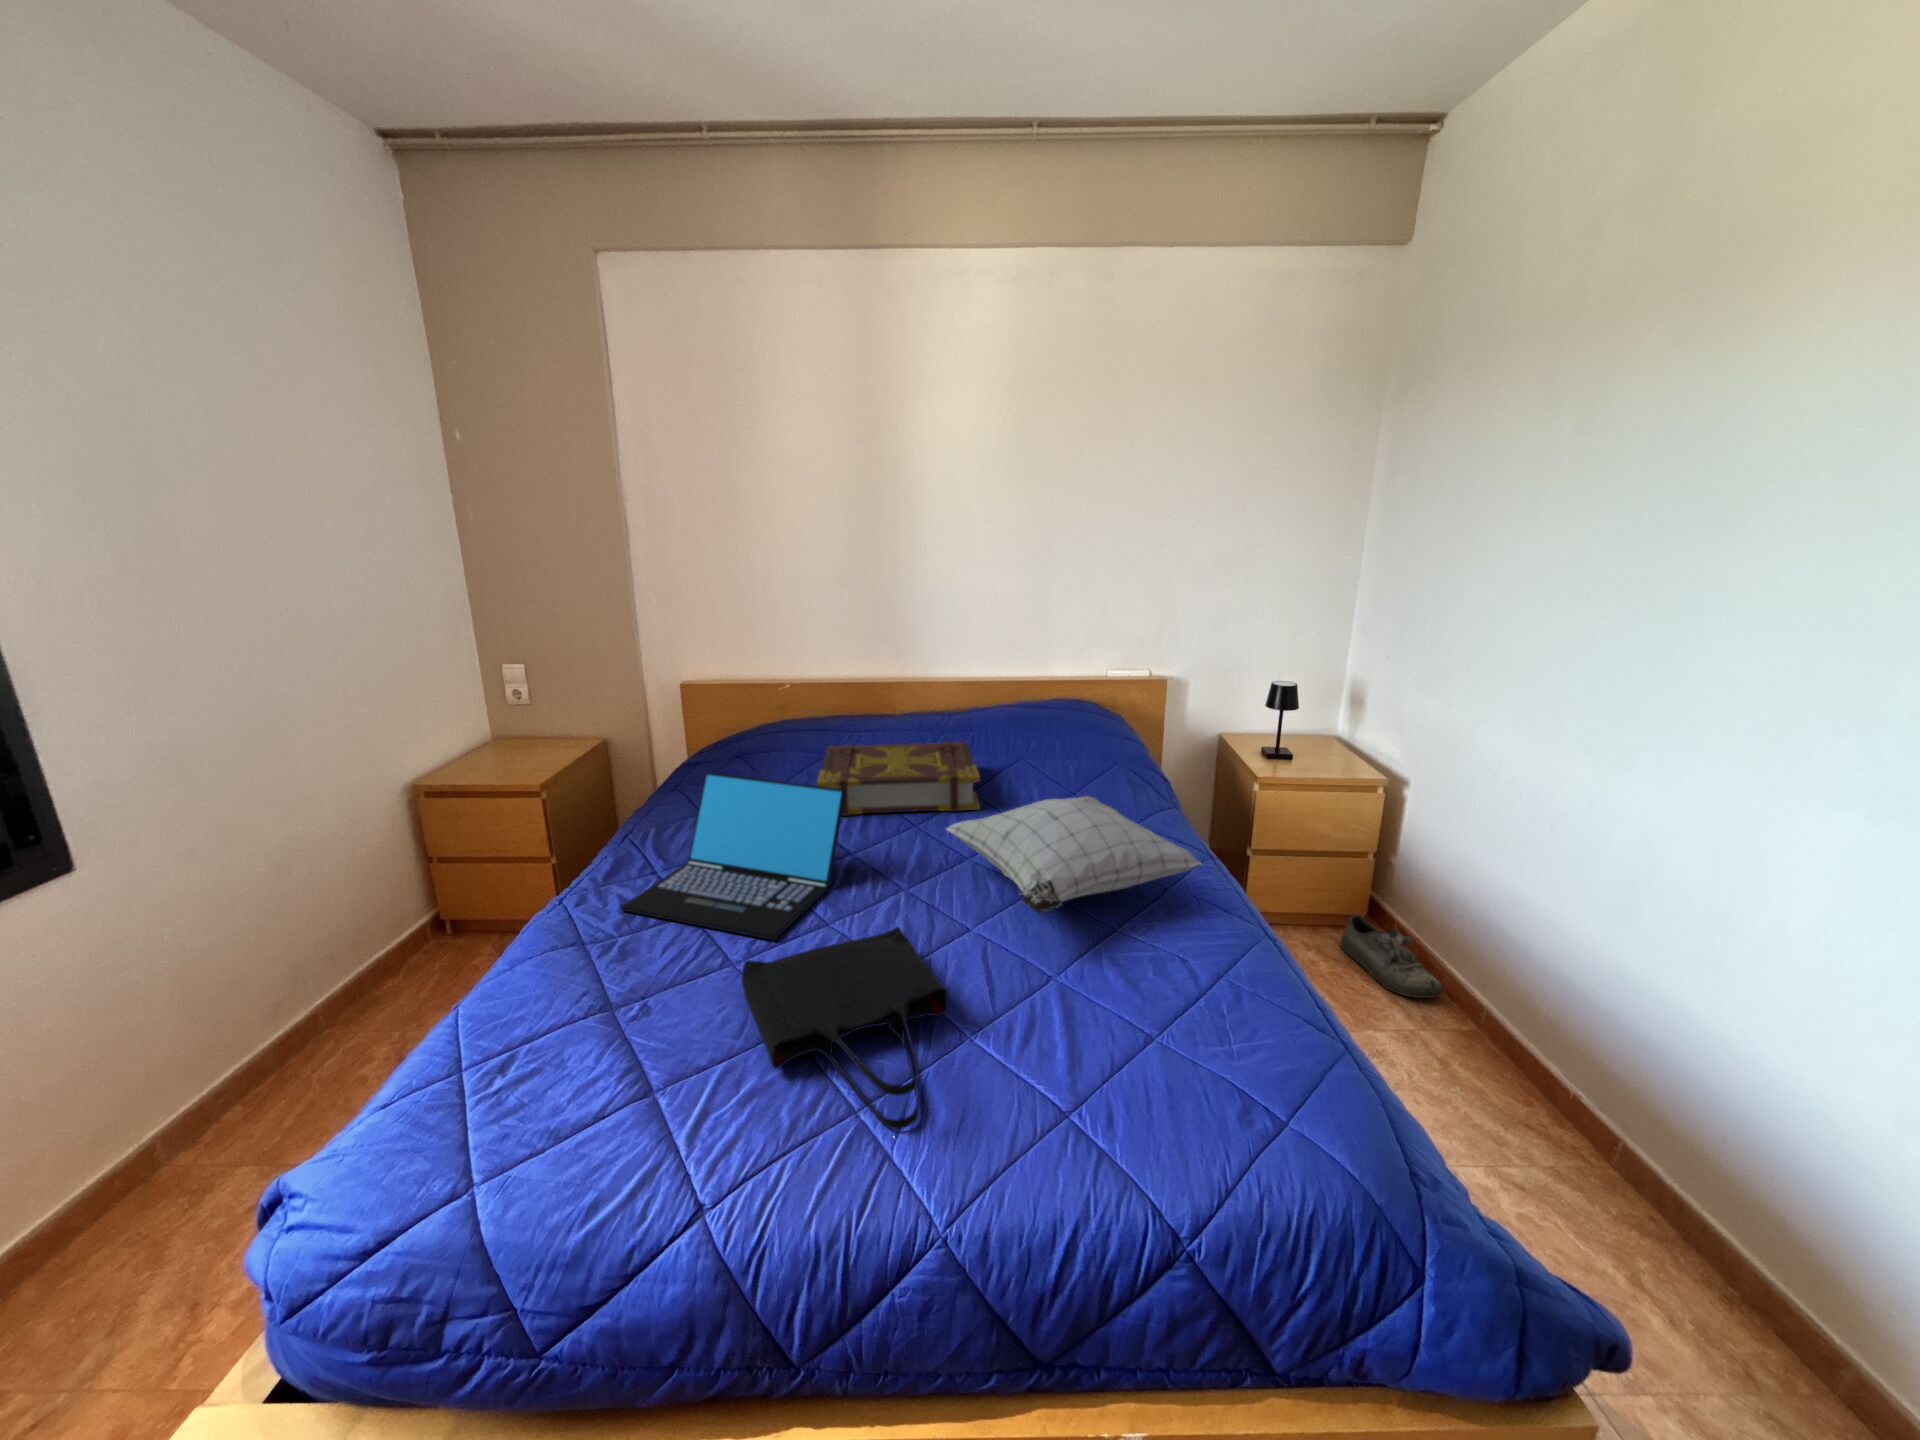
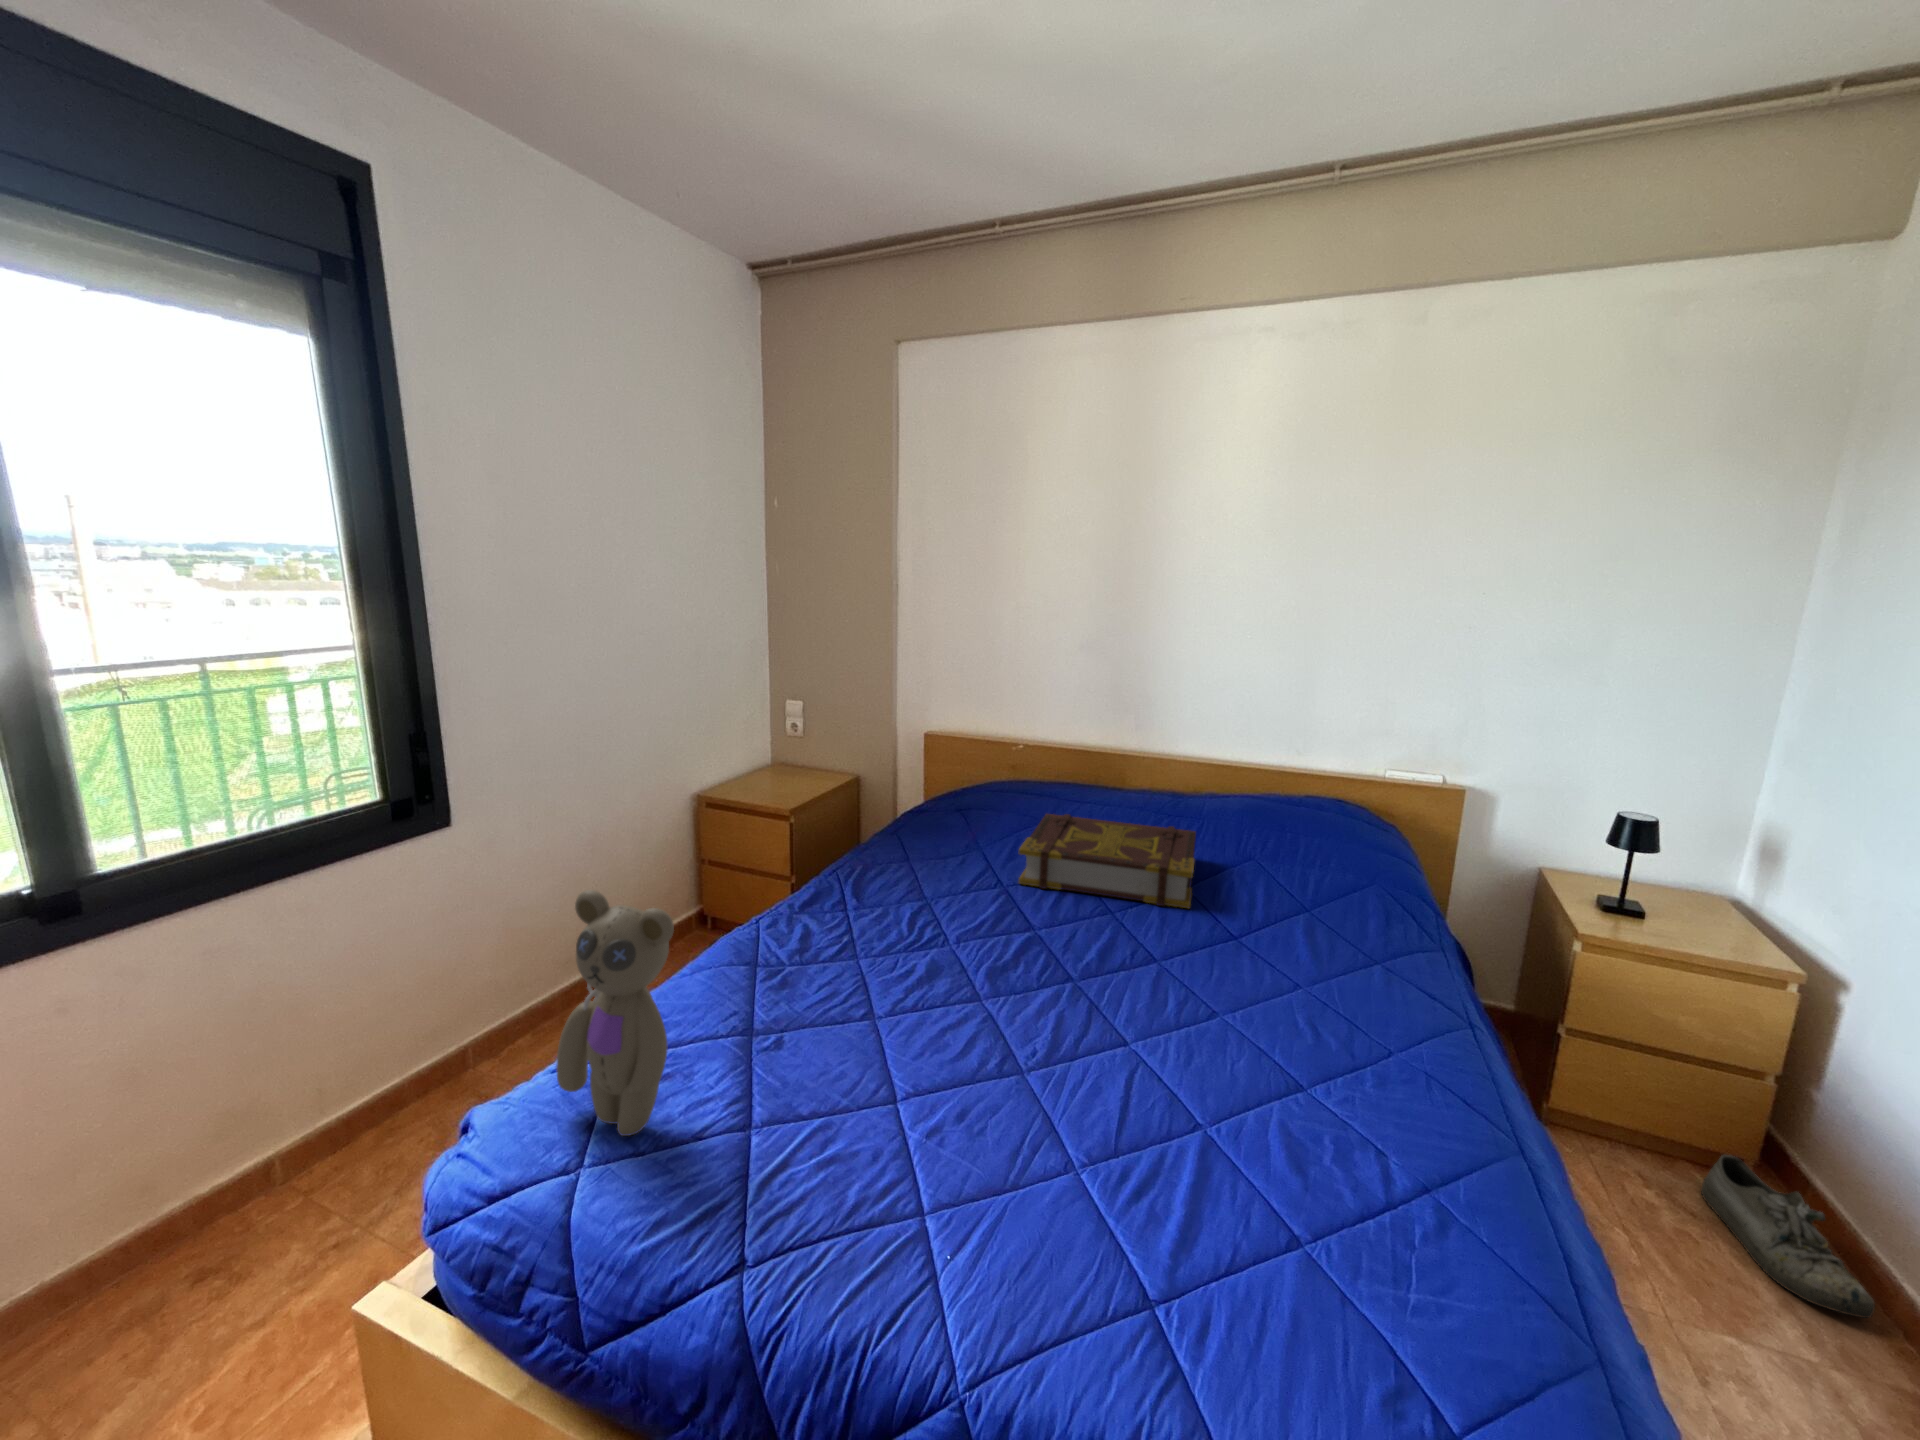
laptop: present [621,772,846,940] -> none [802,822,1028,1004]
pillow: present [947,796,1201,914] -> none [1129,912,1436,1047]
teddy bear: none [407,888,554,1140] -> present [556,890,674,1136]
tote bag: present [742,927,948,1129] -> none [861,1019,1061,1251]

